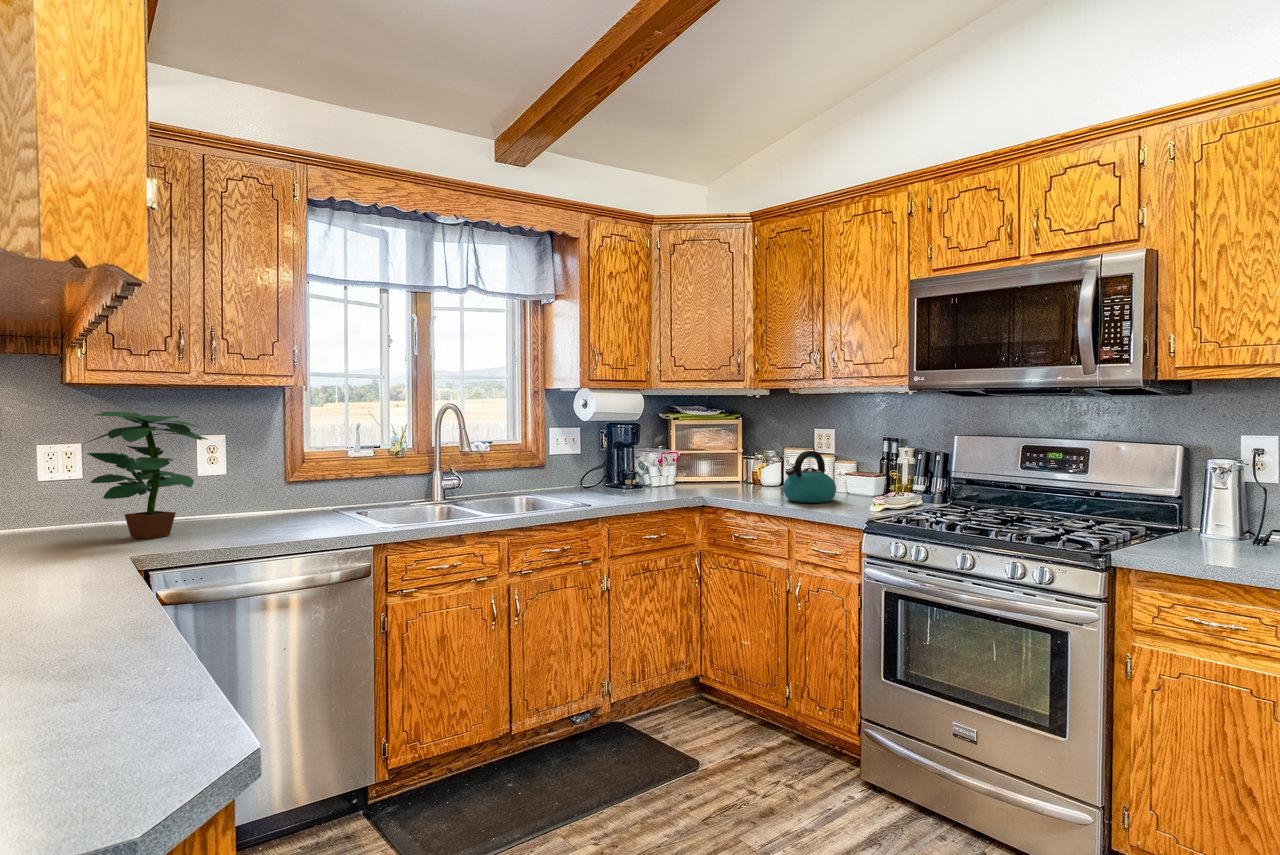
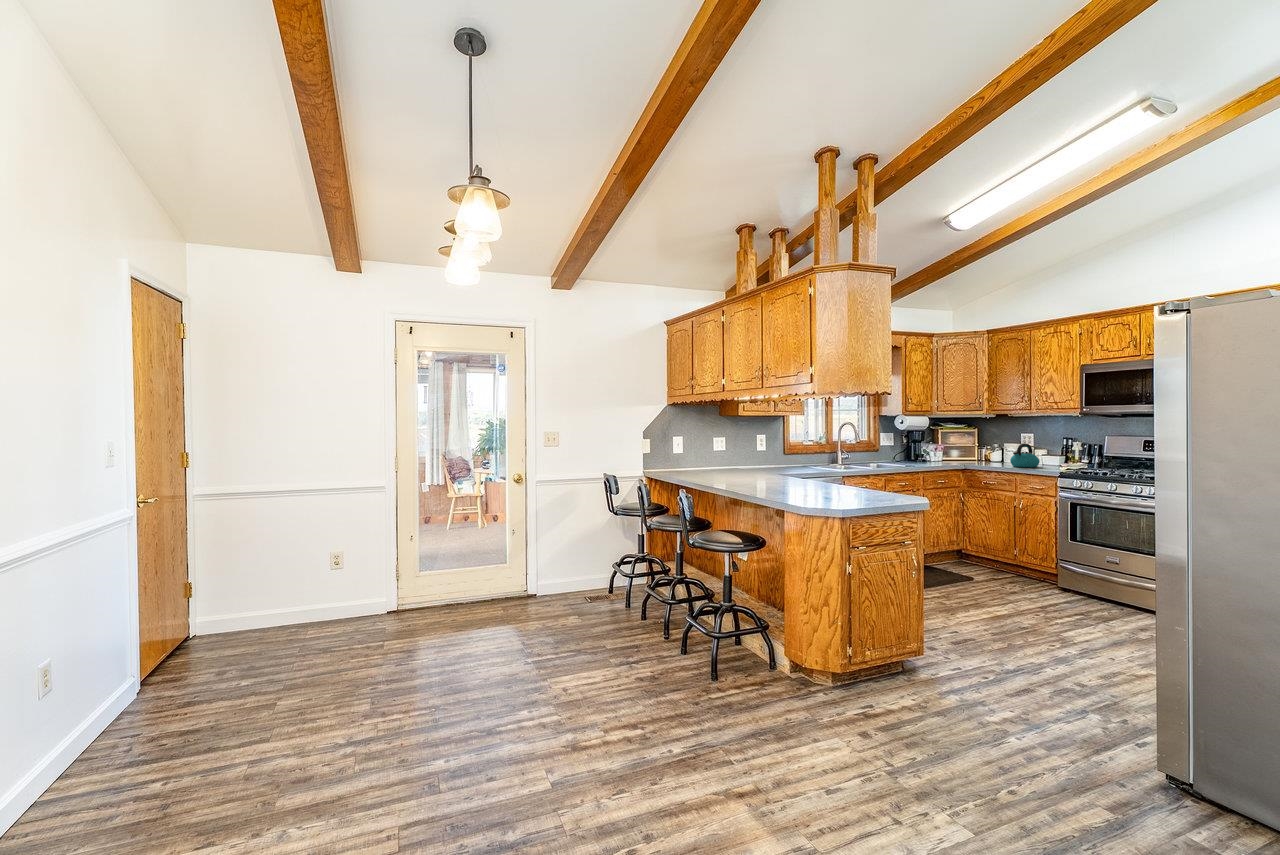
potted plant: present [87,412,208,539] -> none [738,425,785,470]

